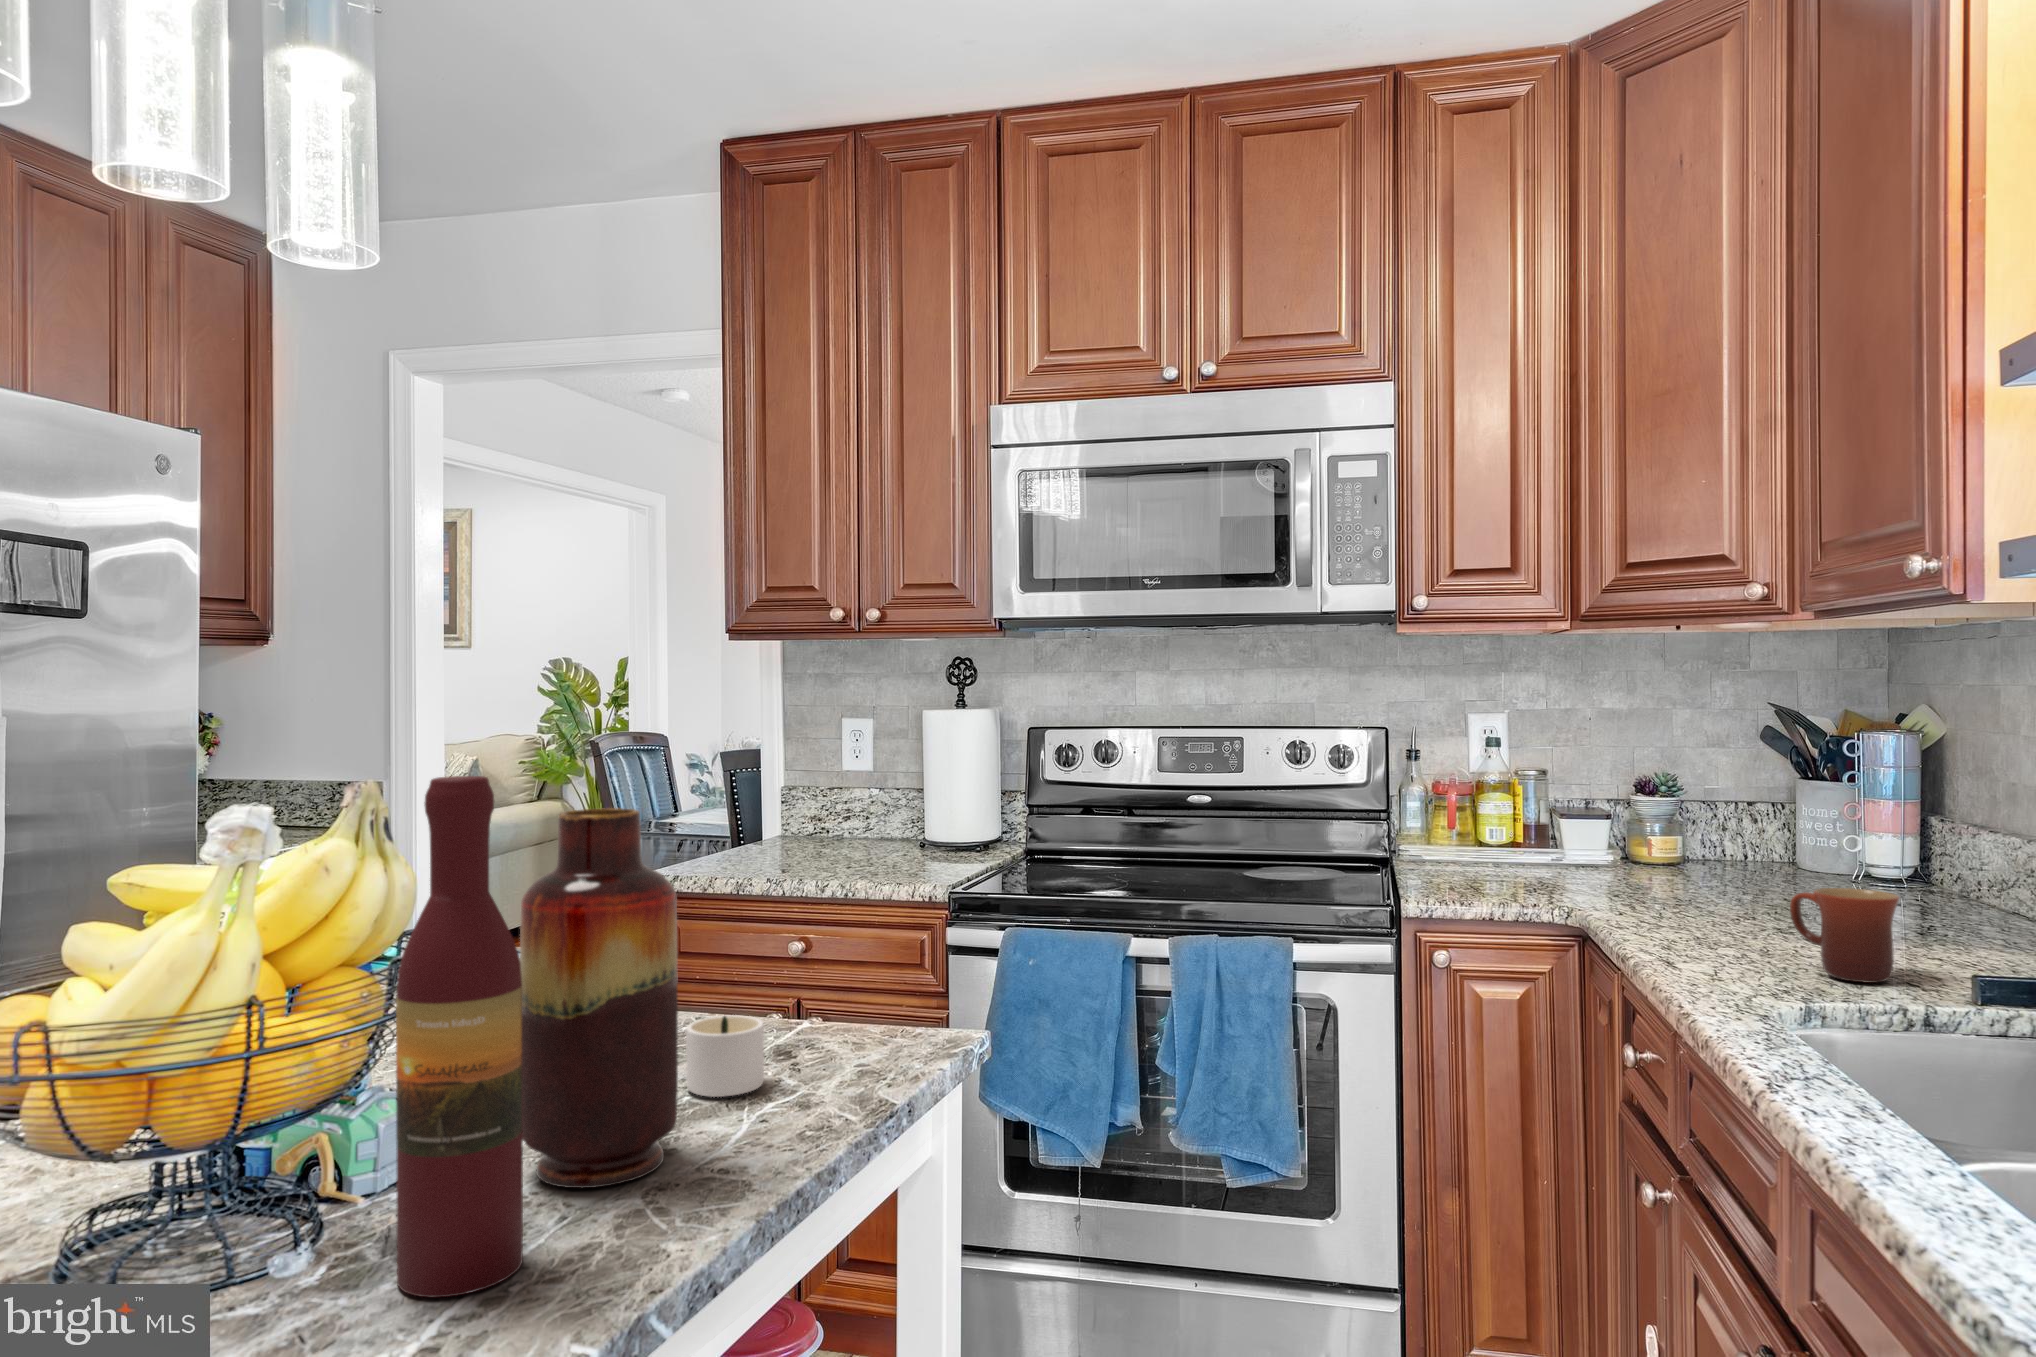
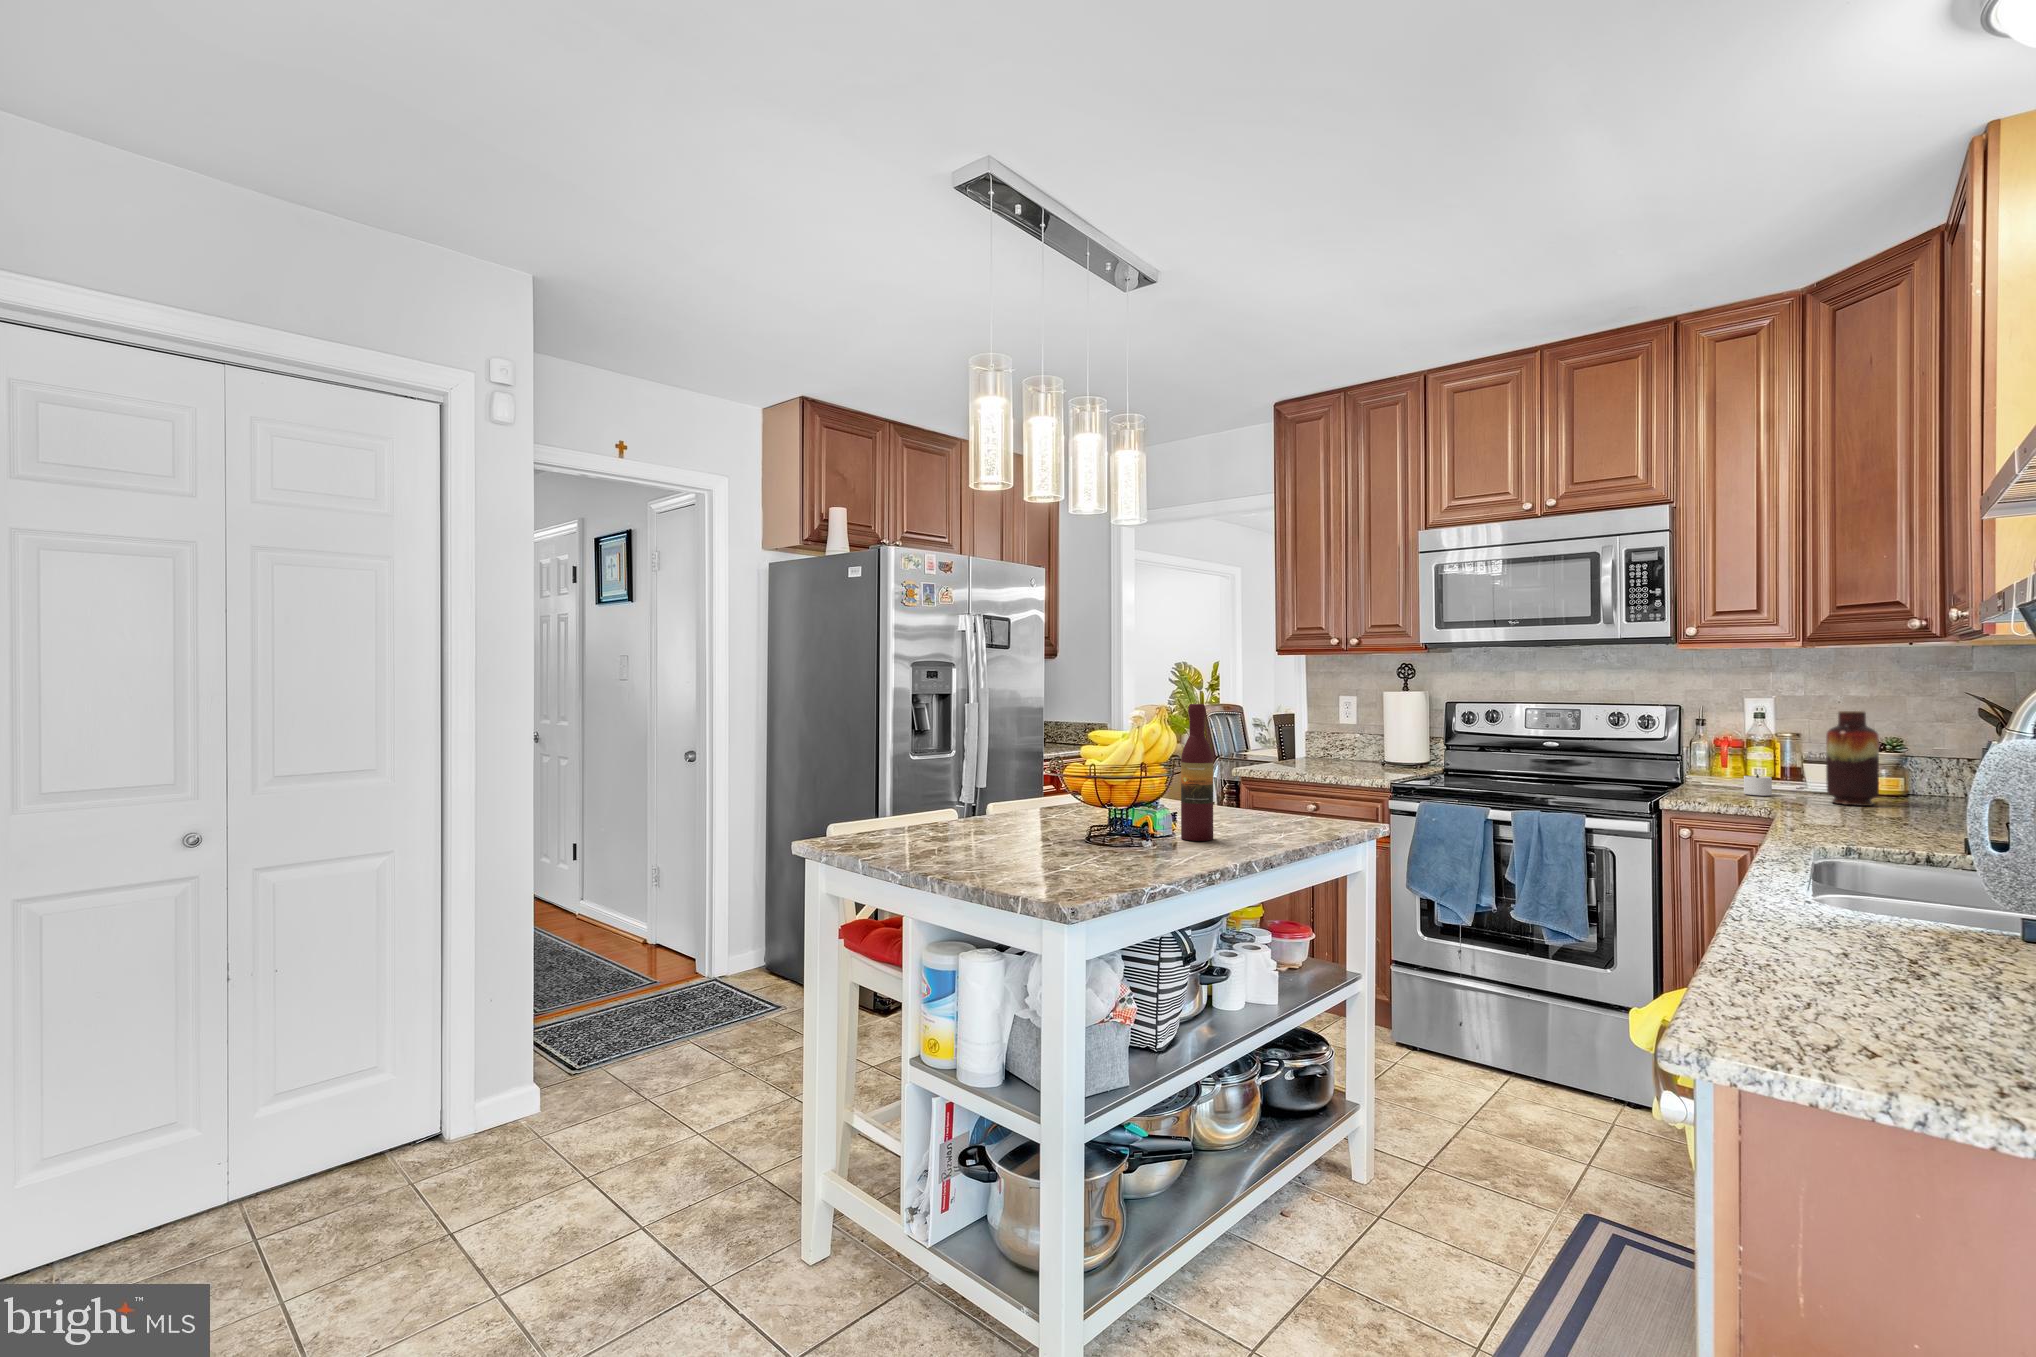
vase: present [520,808,678,1188] -> present [1826,711,1879,806]
mug: present [1790,888,1899,983] -> none [1858,792,1919,842]
candle: present [686,1015,764,1097] -> present [1744,774,1772,796]

